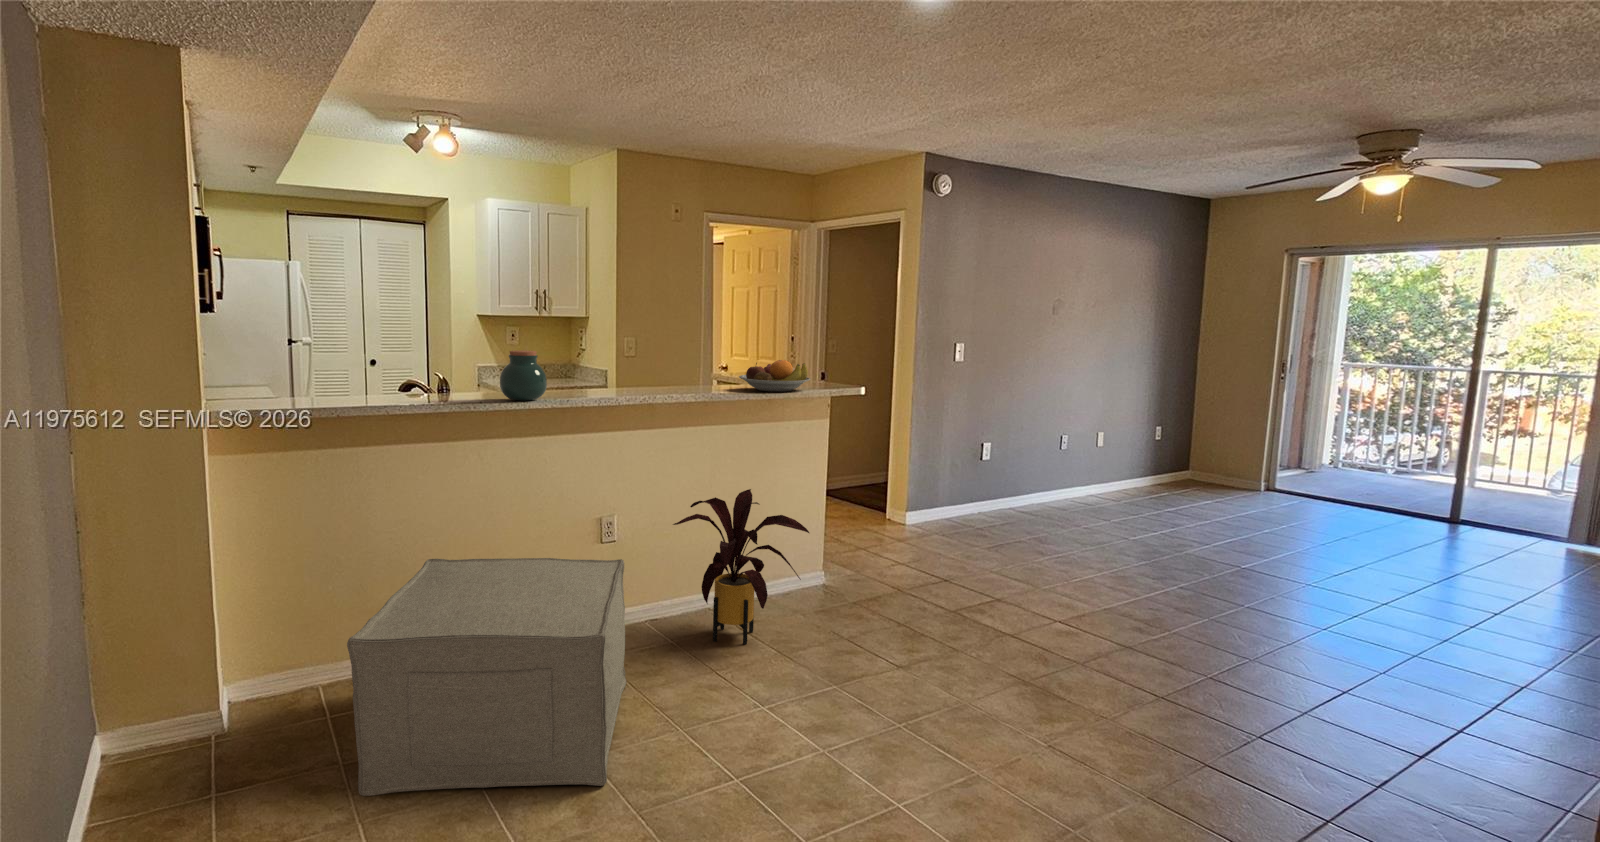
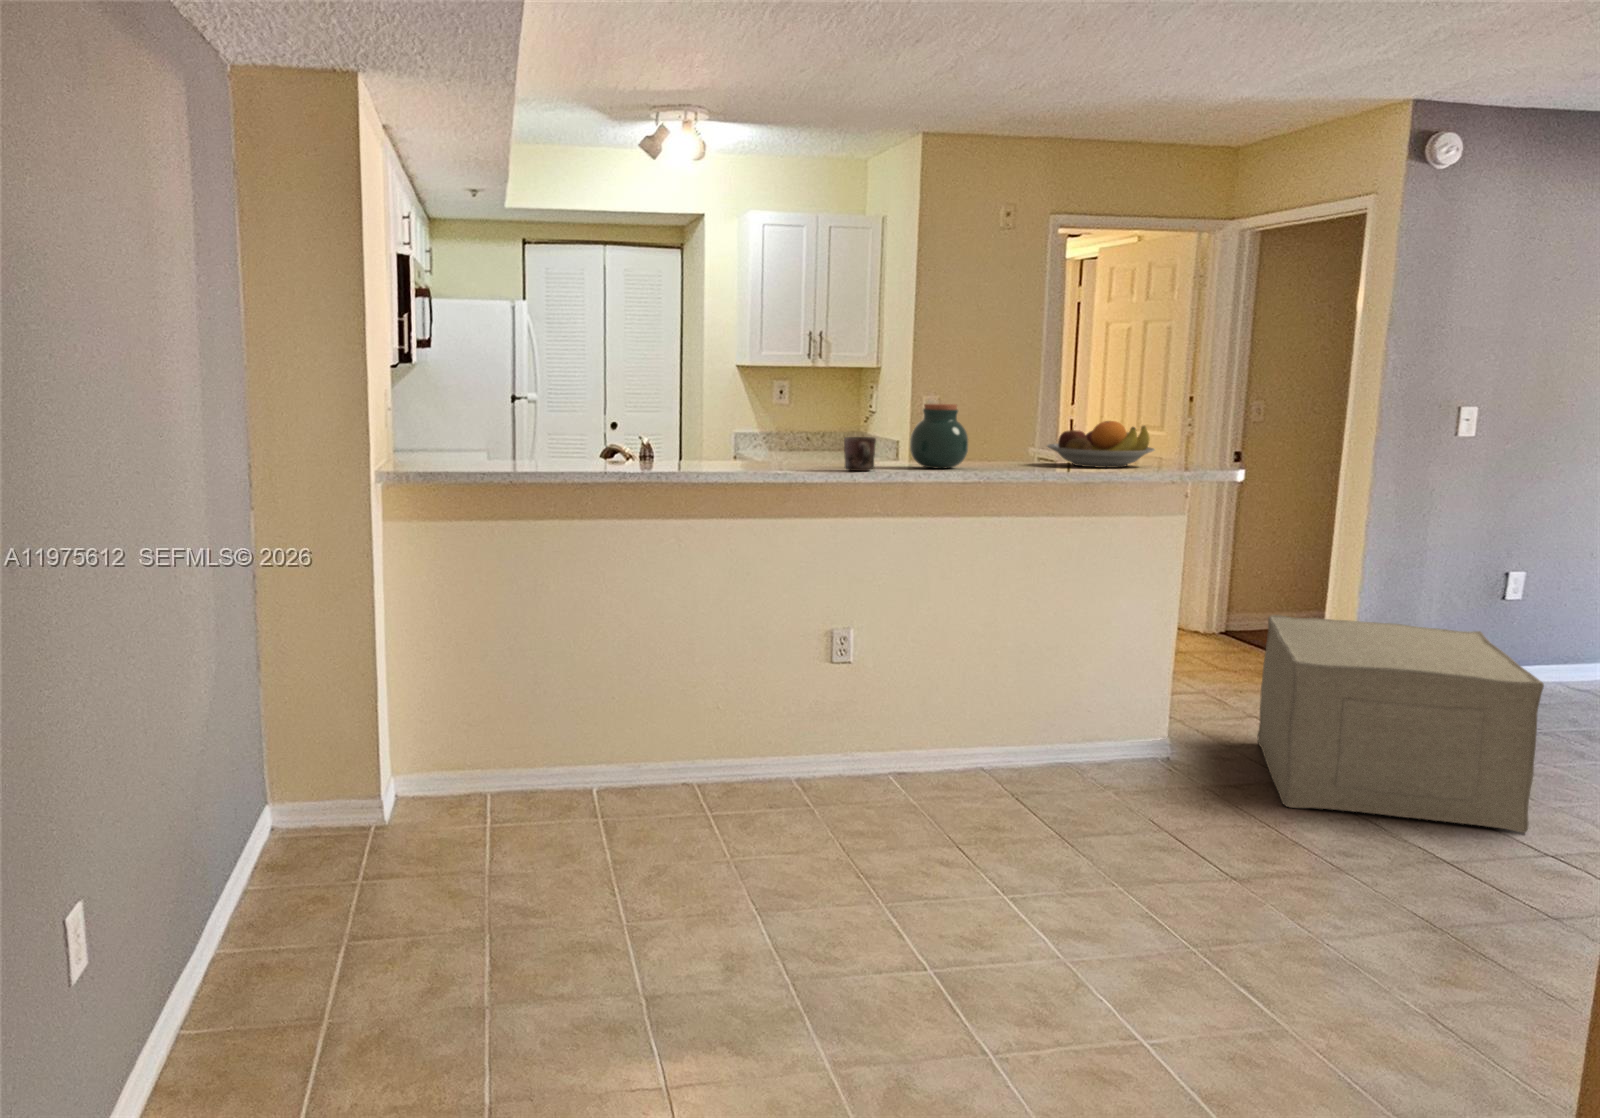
jar: present [500,350,547,401] -> present [910,404,968,469]
mug: none [607,375,631,401] -> present [844,437,876,471]
house plant: present [673,489,809,645] -> none [914,604,1106,821]
ottoman: present [347,558,627,796] -> present [1257,615,1544,833]

